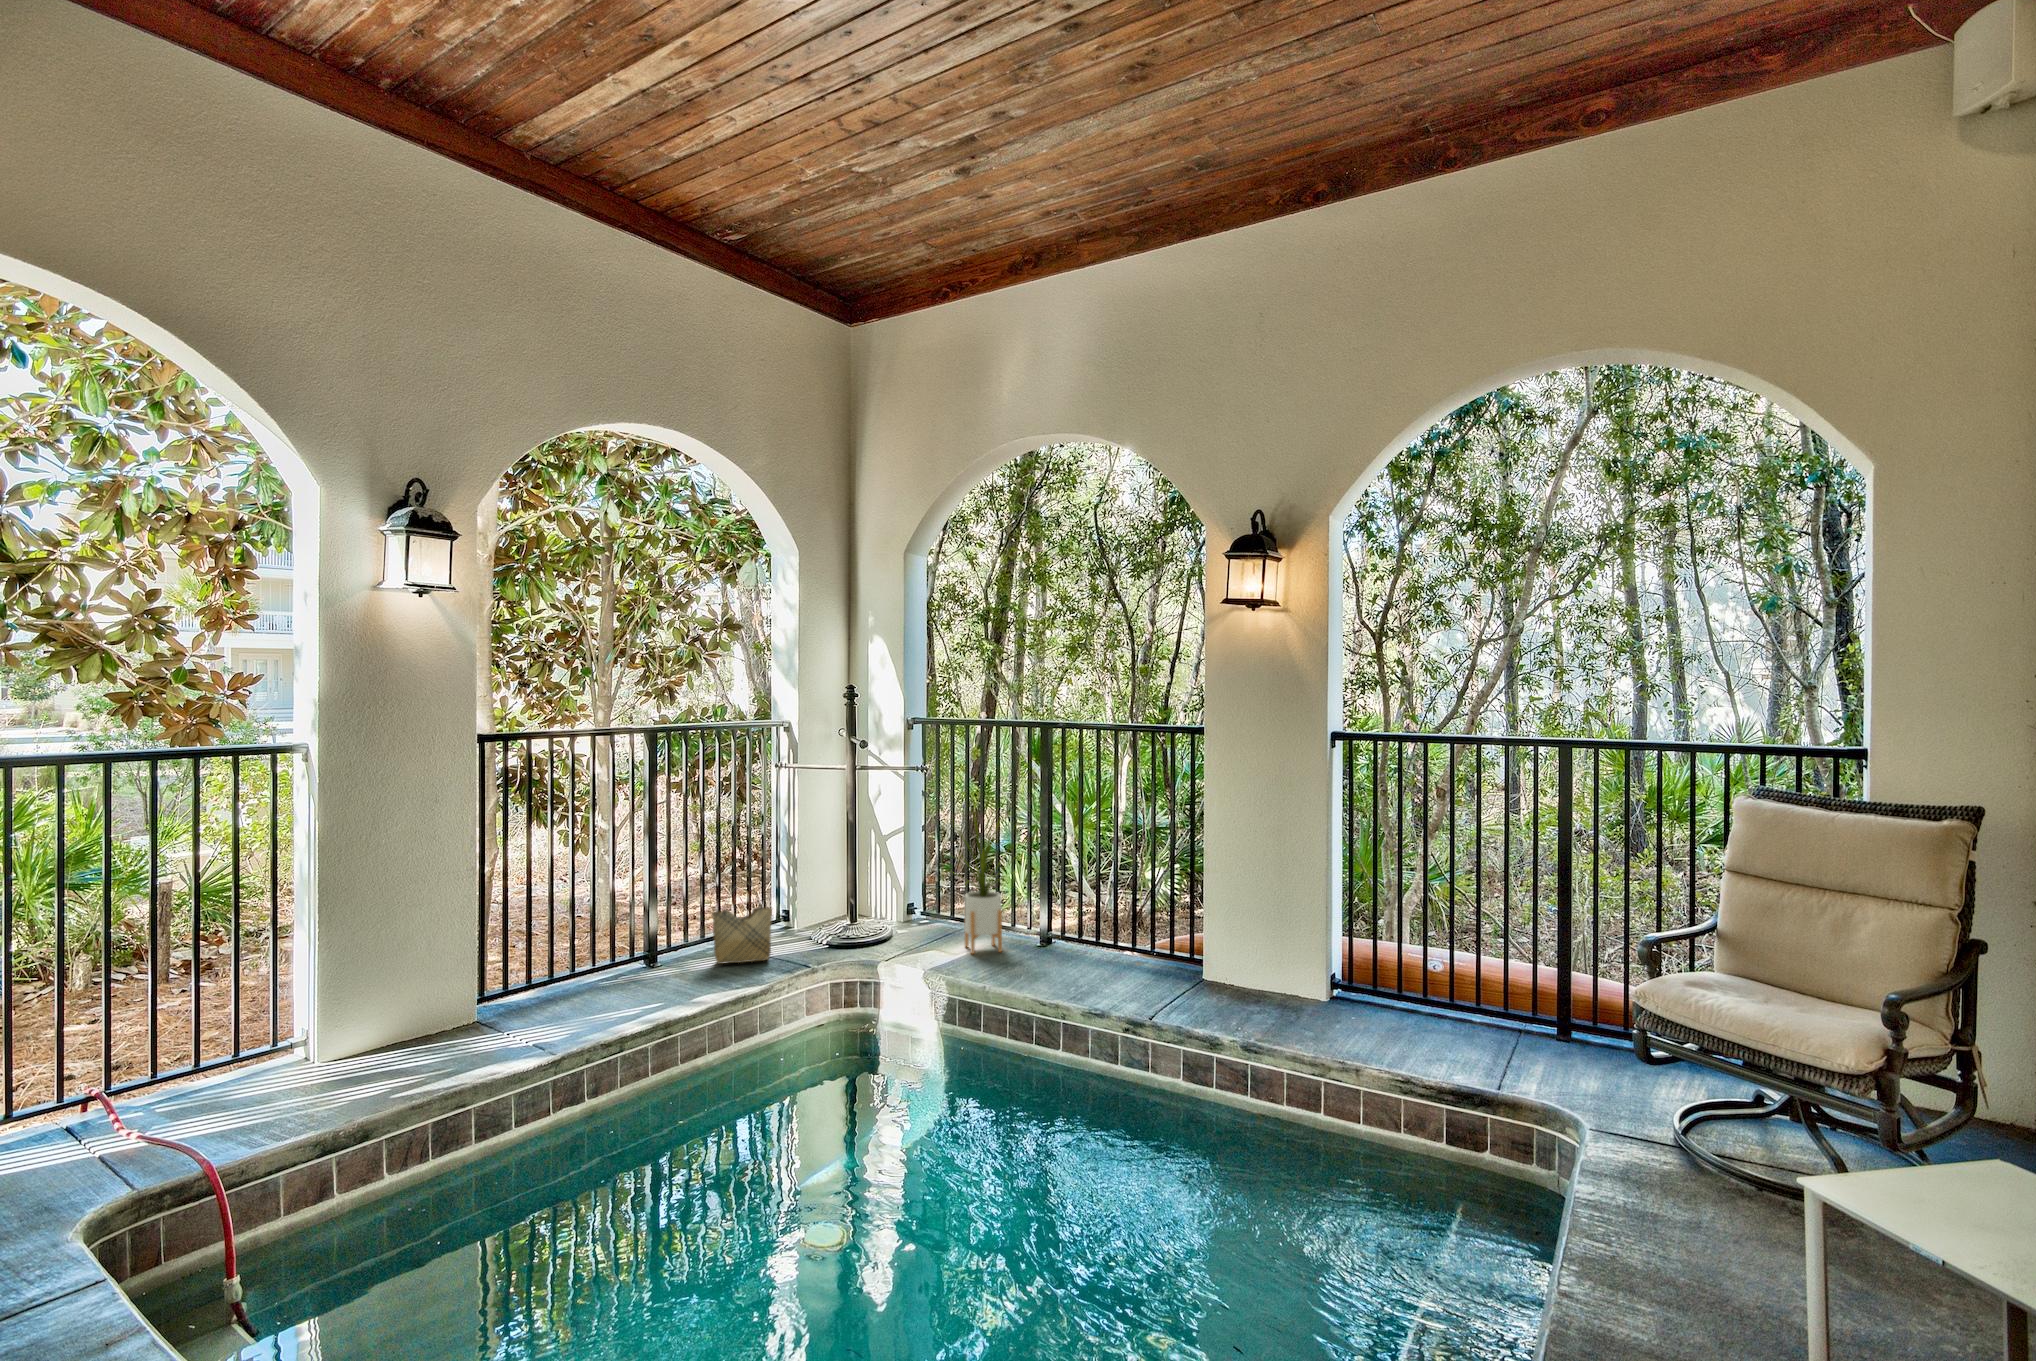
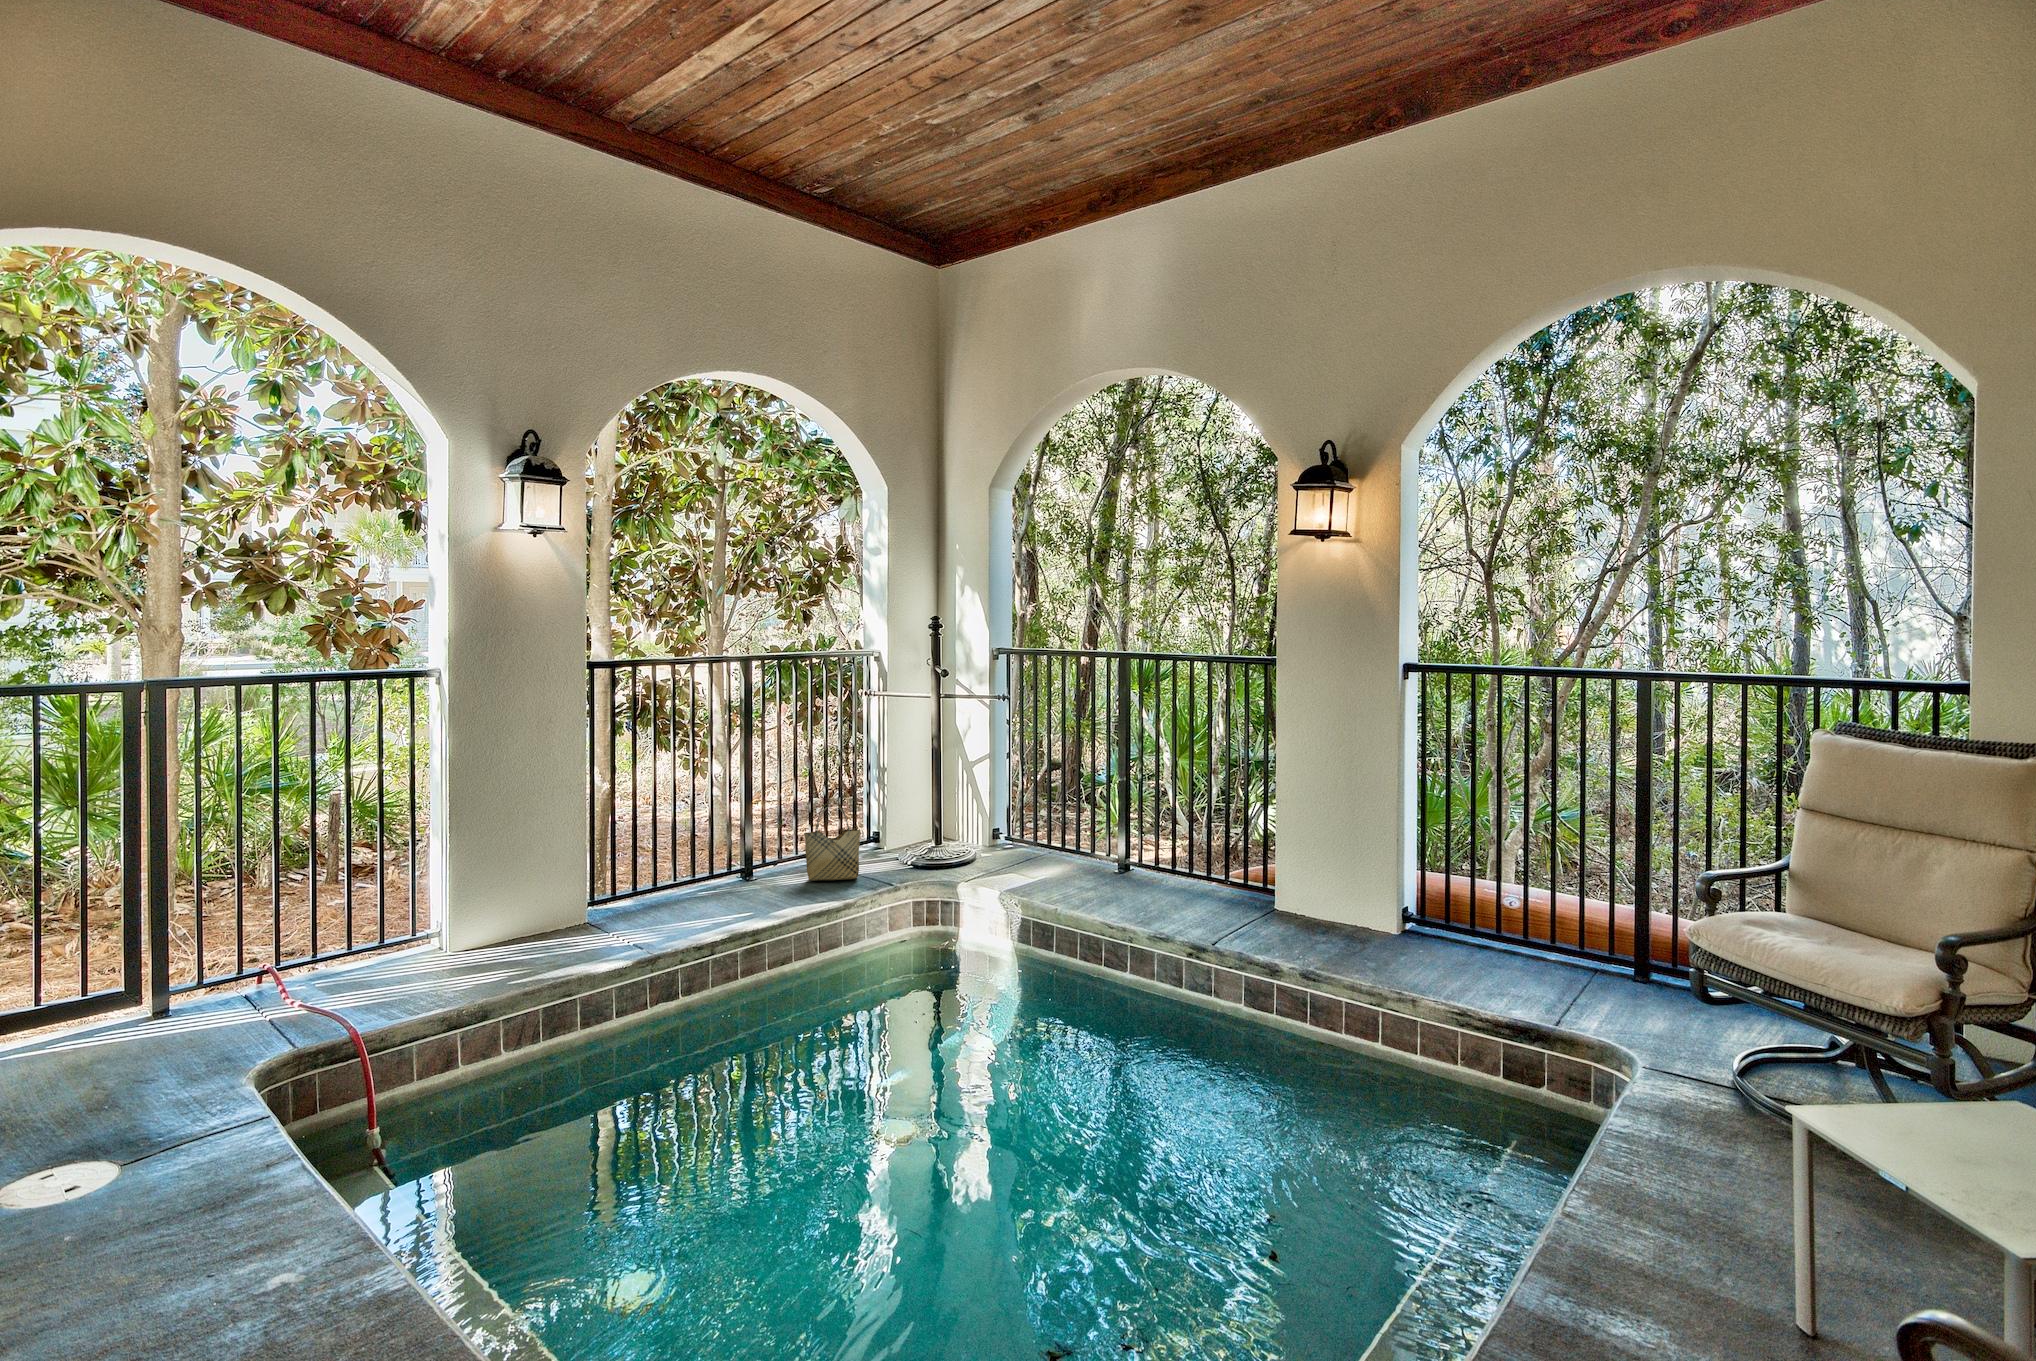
house plant: present [959,817,1002,954] -> none [1019,736,1098,880]

